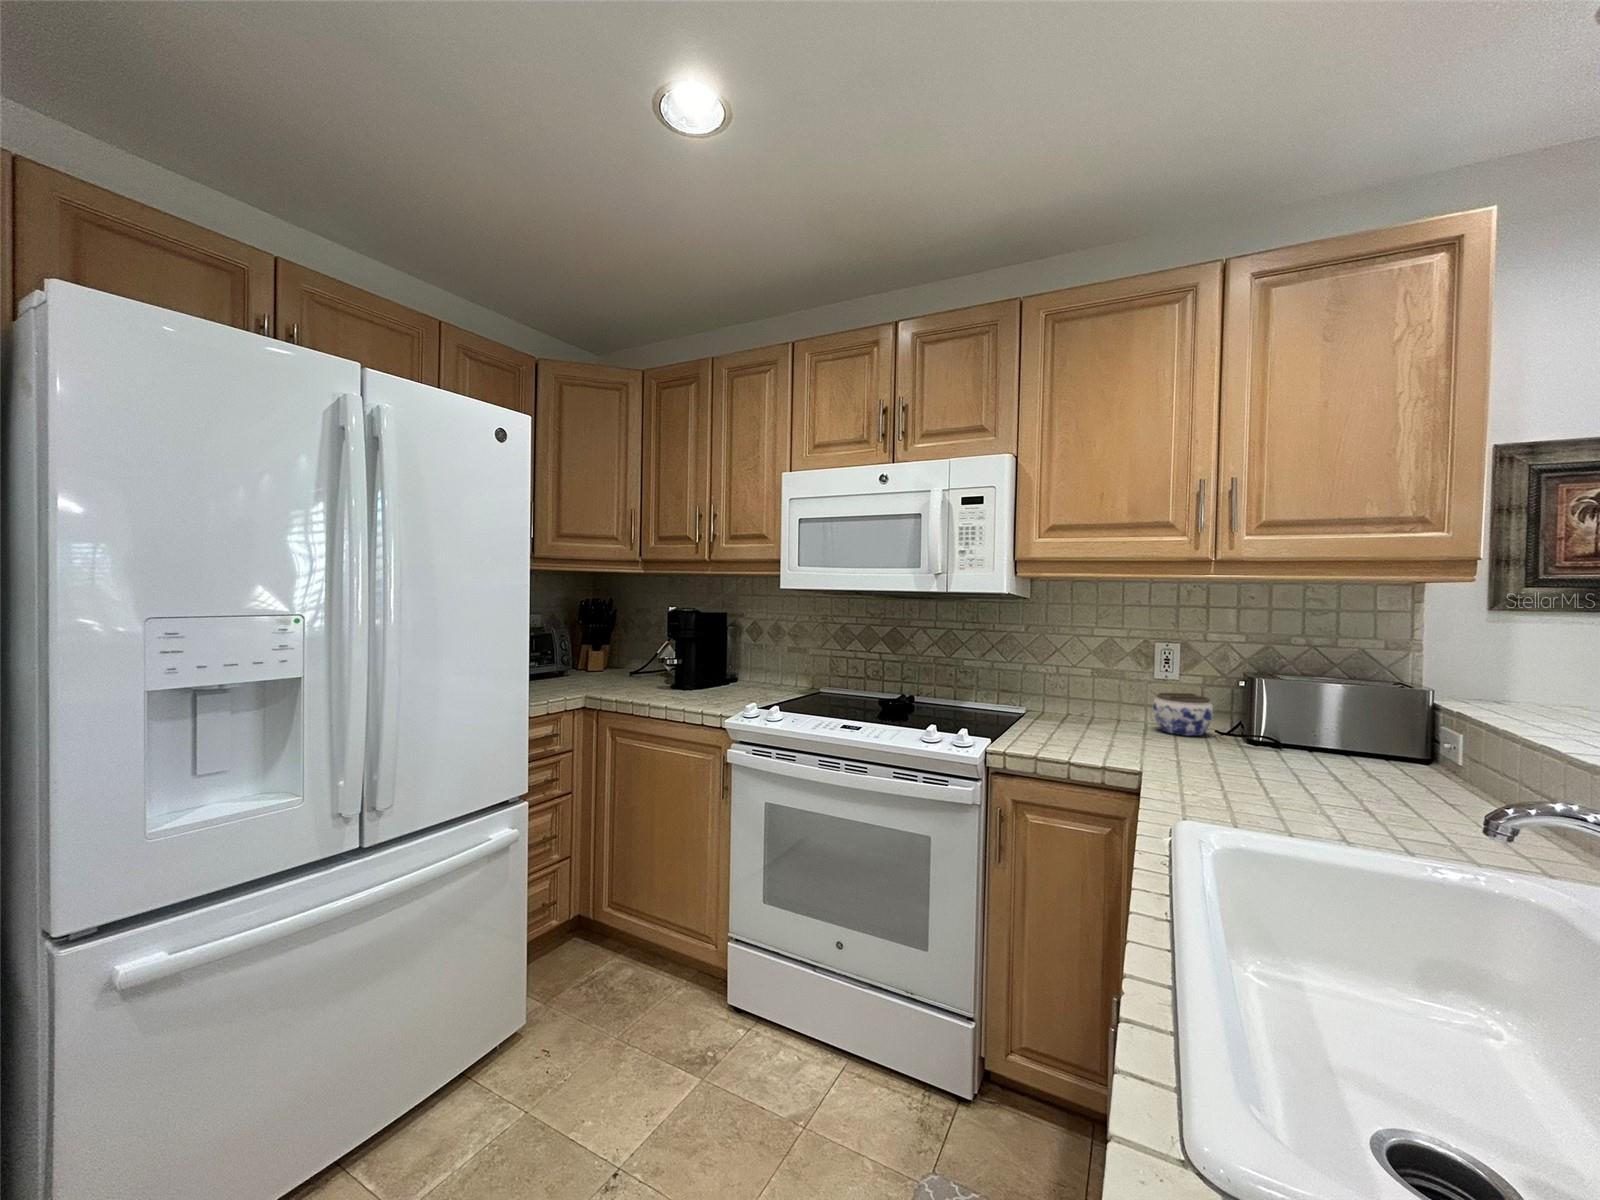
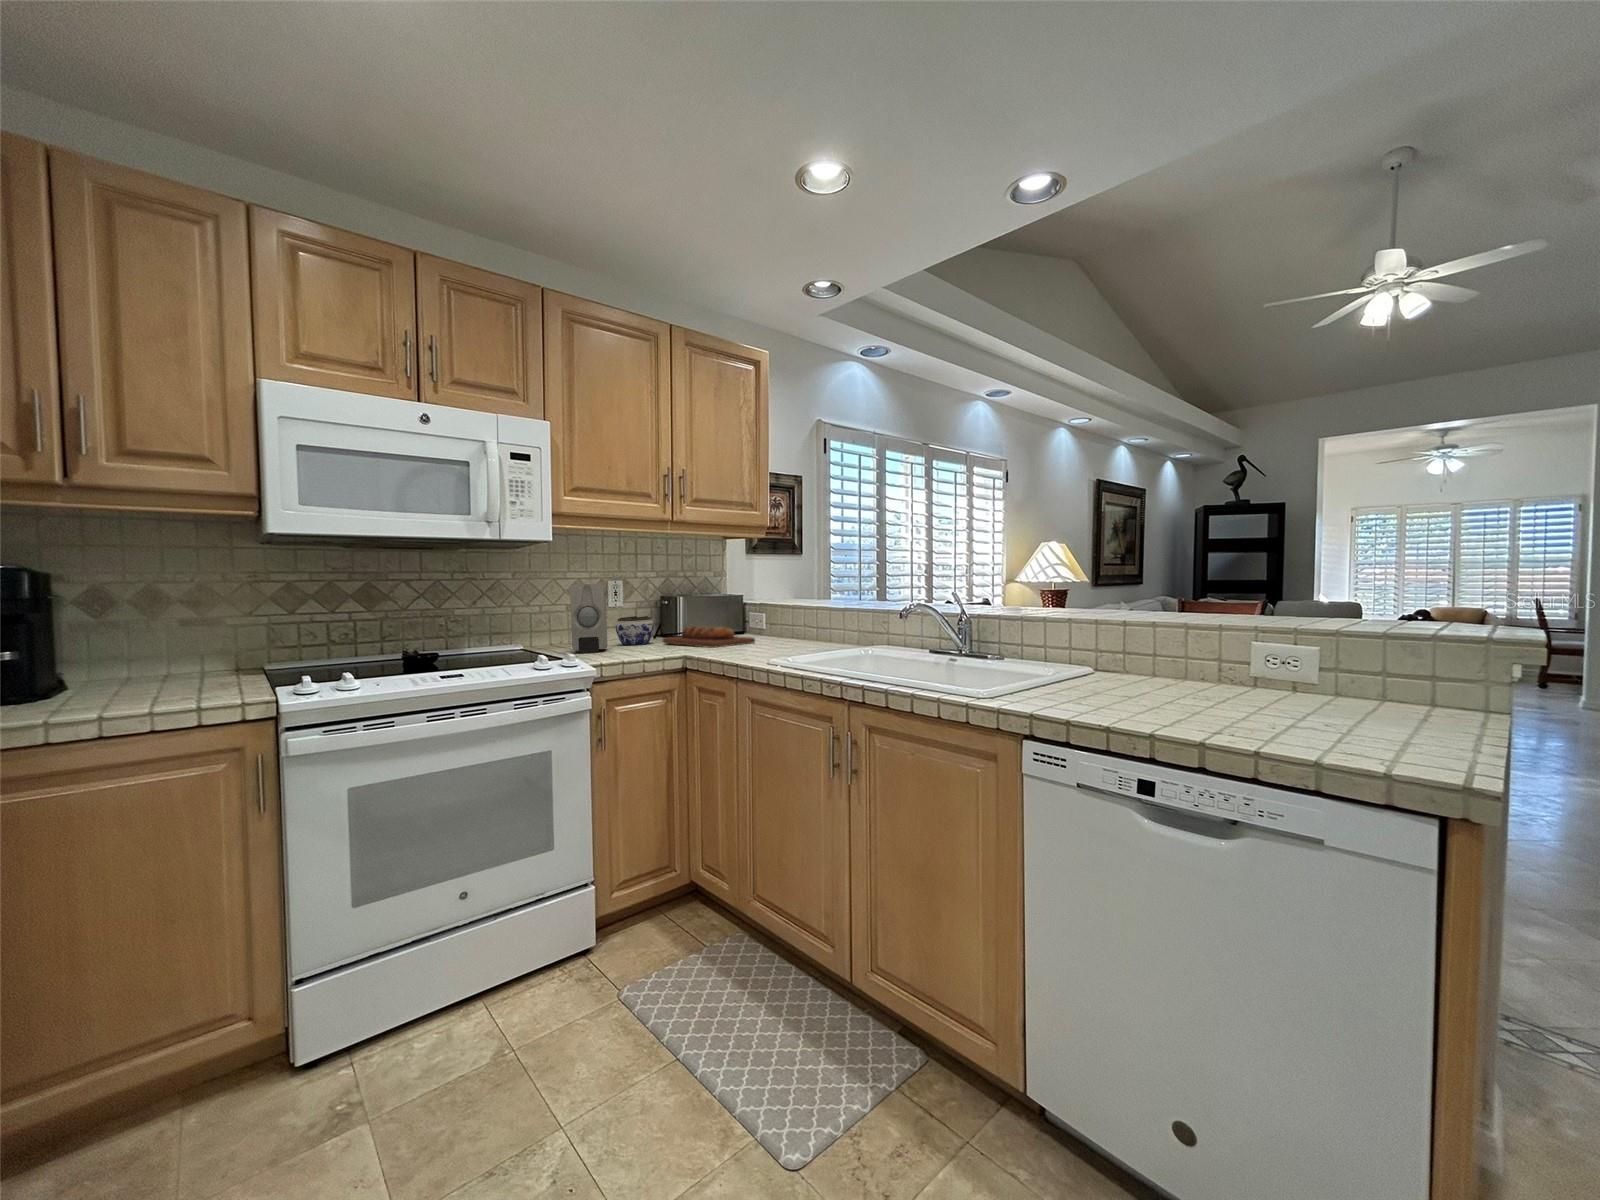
soap dispenser: none [1053,644,1124,734] -> present [570,583,607,653]
bread loaf: none [1204,728,1341,790] -> present [663,626,755,648]

